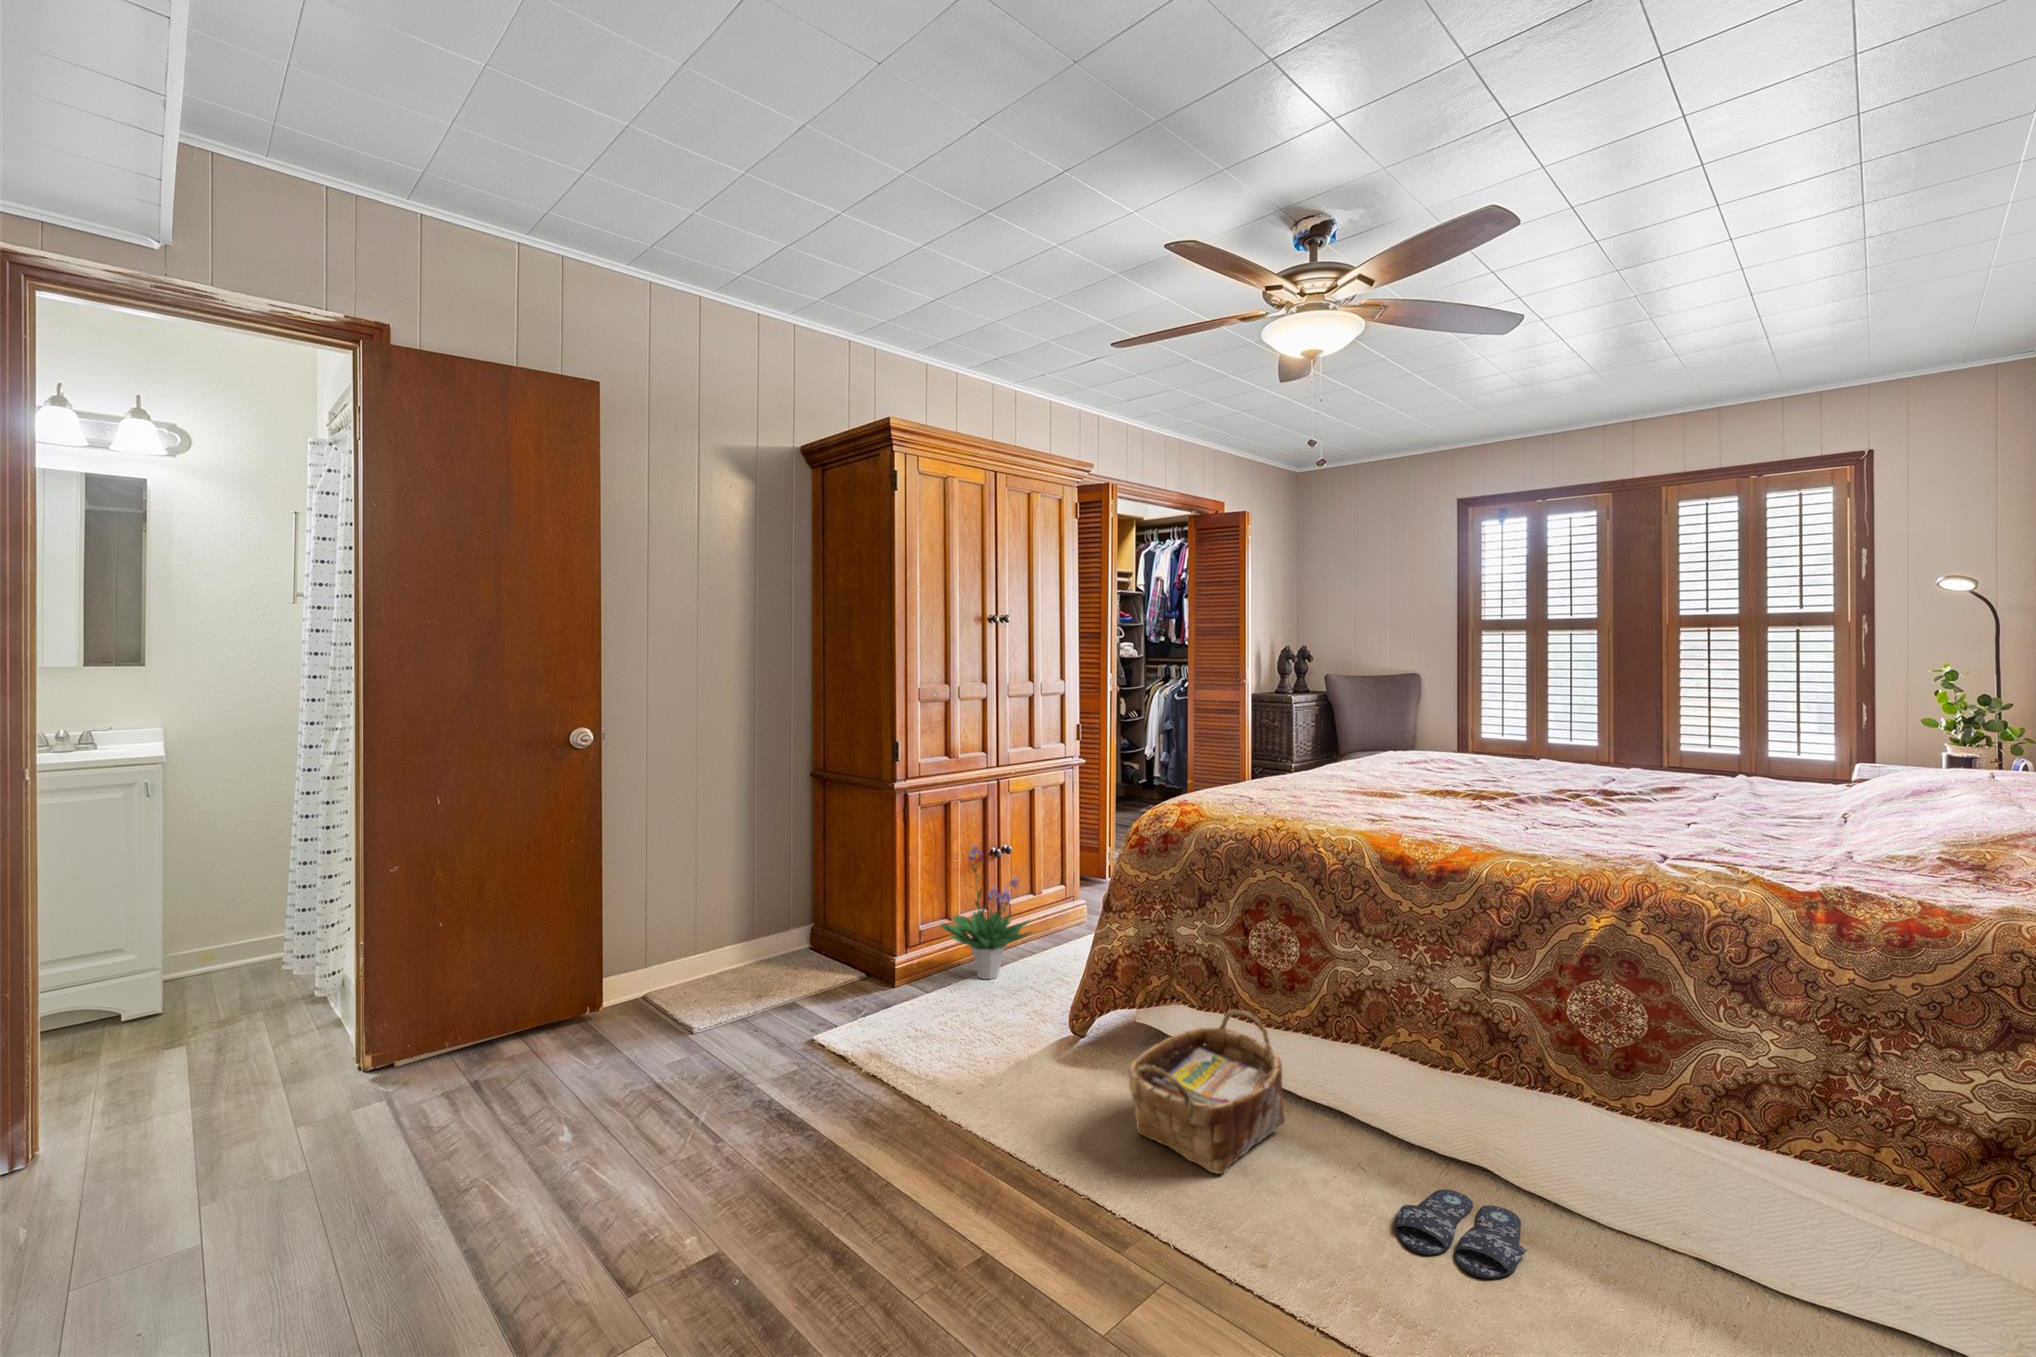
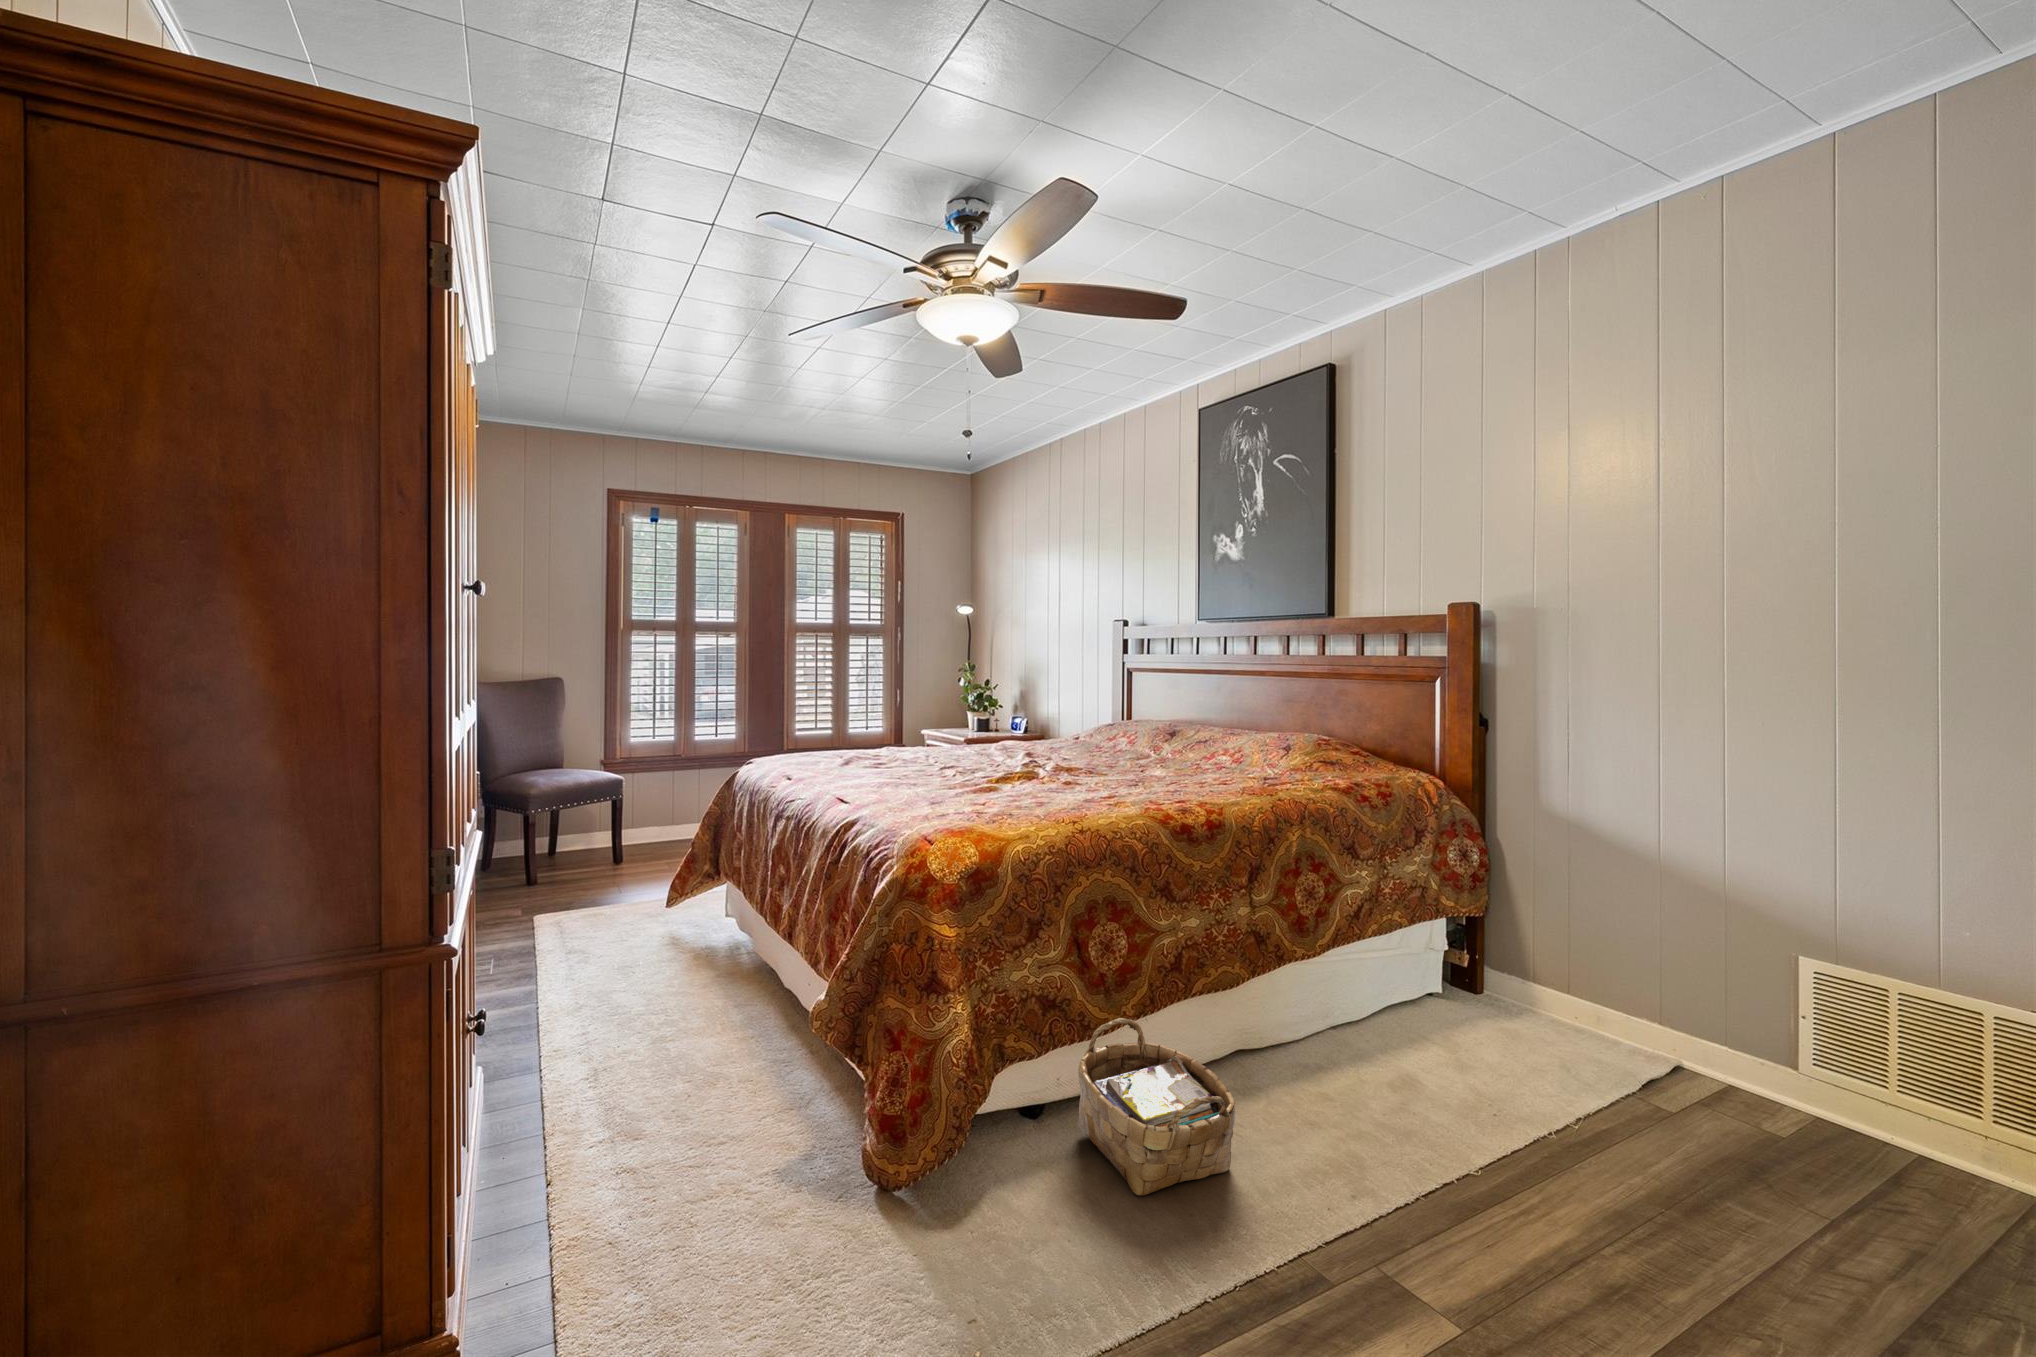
potted plant: present [941,845,1032,979] -> none [484,1005,676,1233]
slippers: present [1396,1189,1527,1279] -> none [1260,1061,1371,1115]

